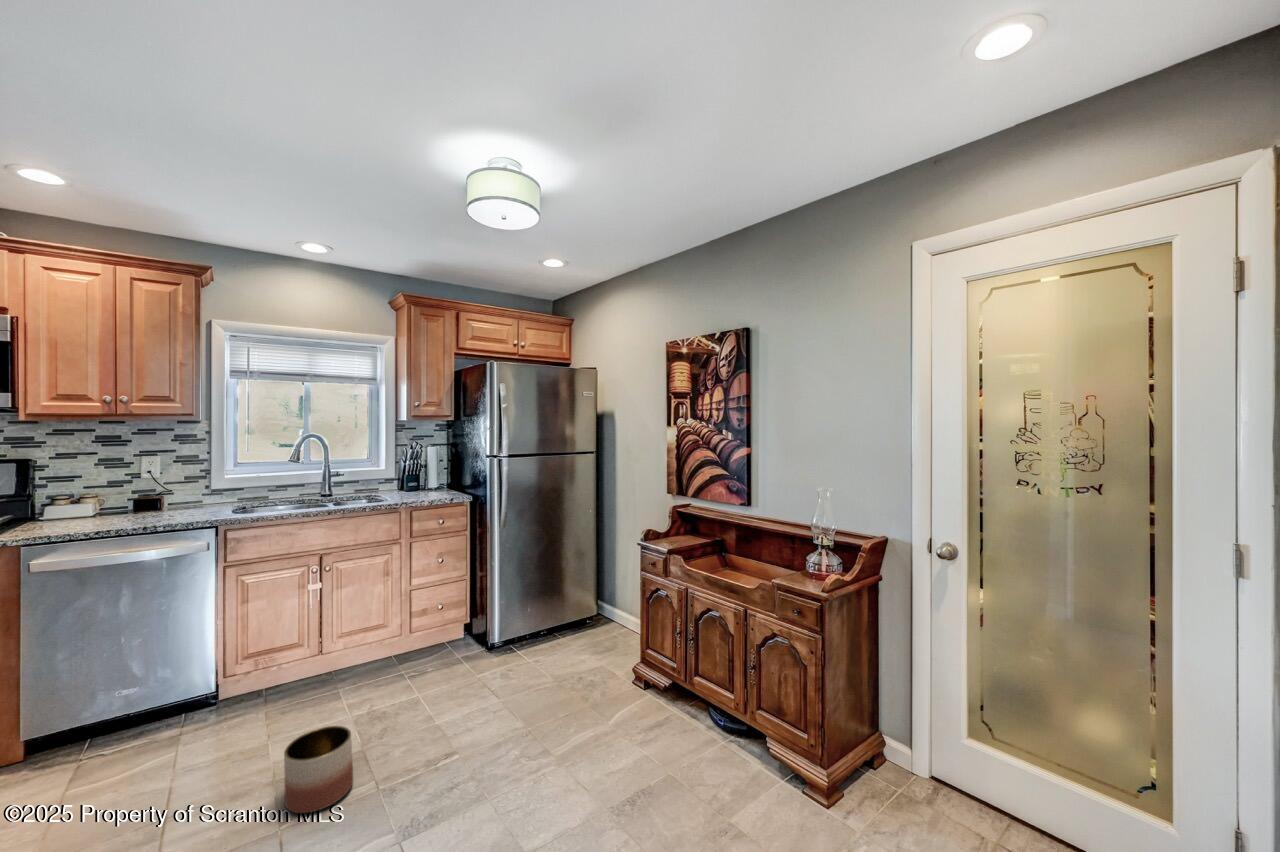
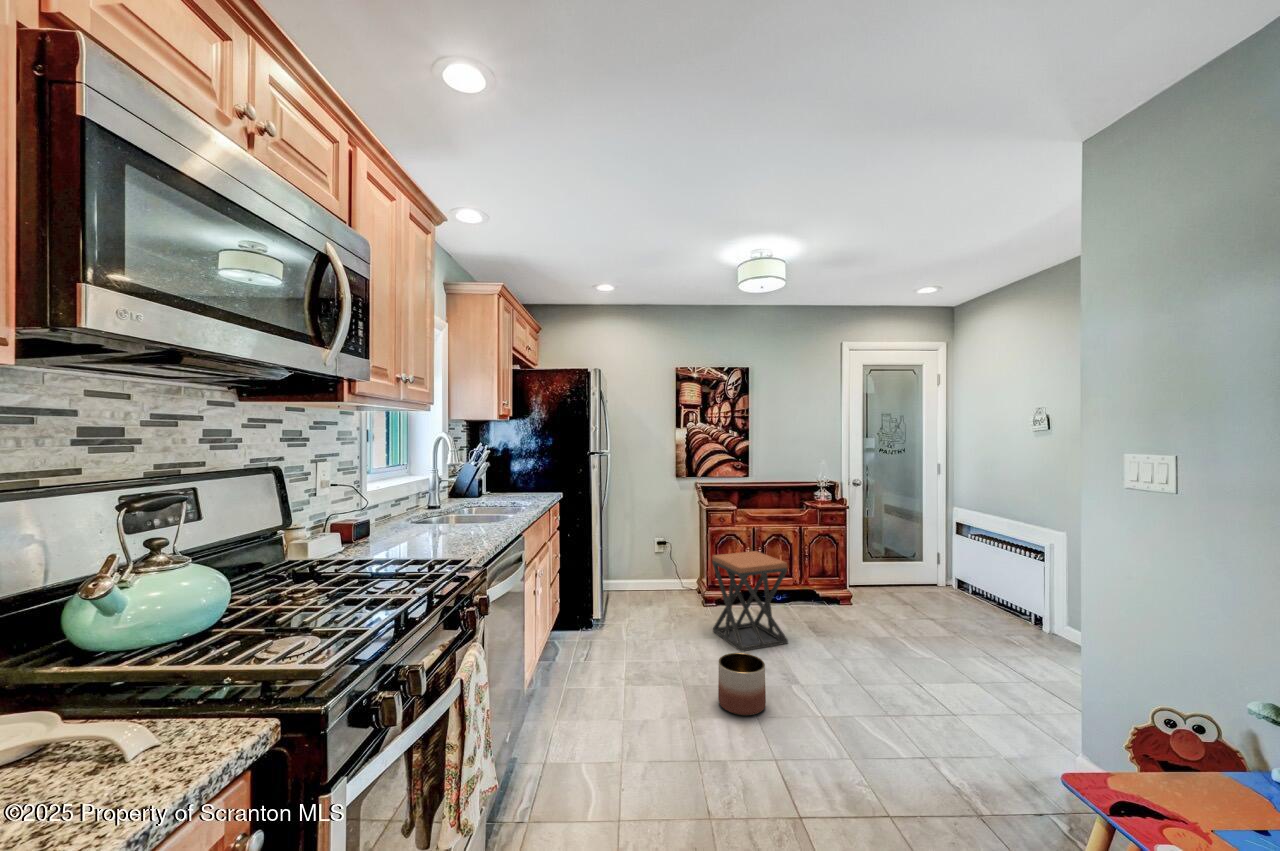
stool: none [485,609,599,777] -> present [712,551,788,652]

